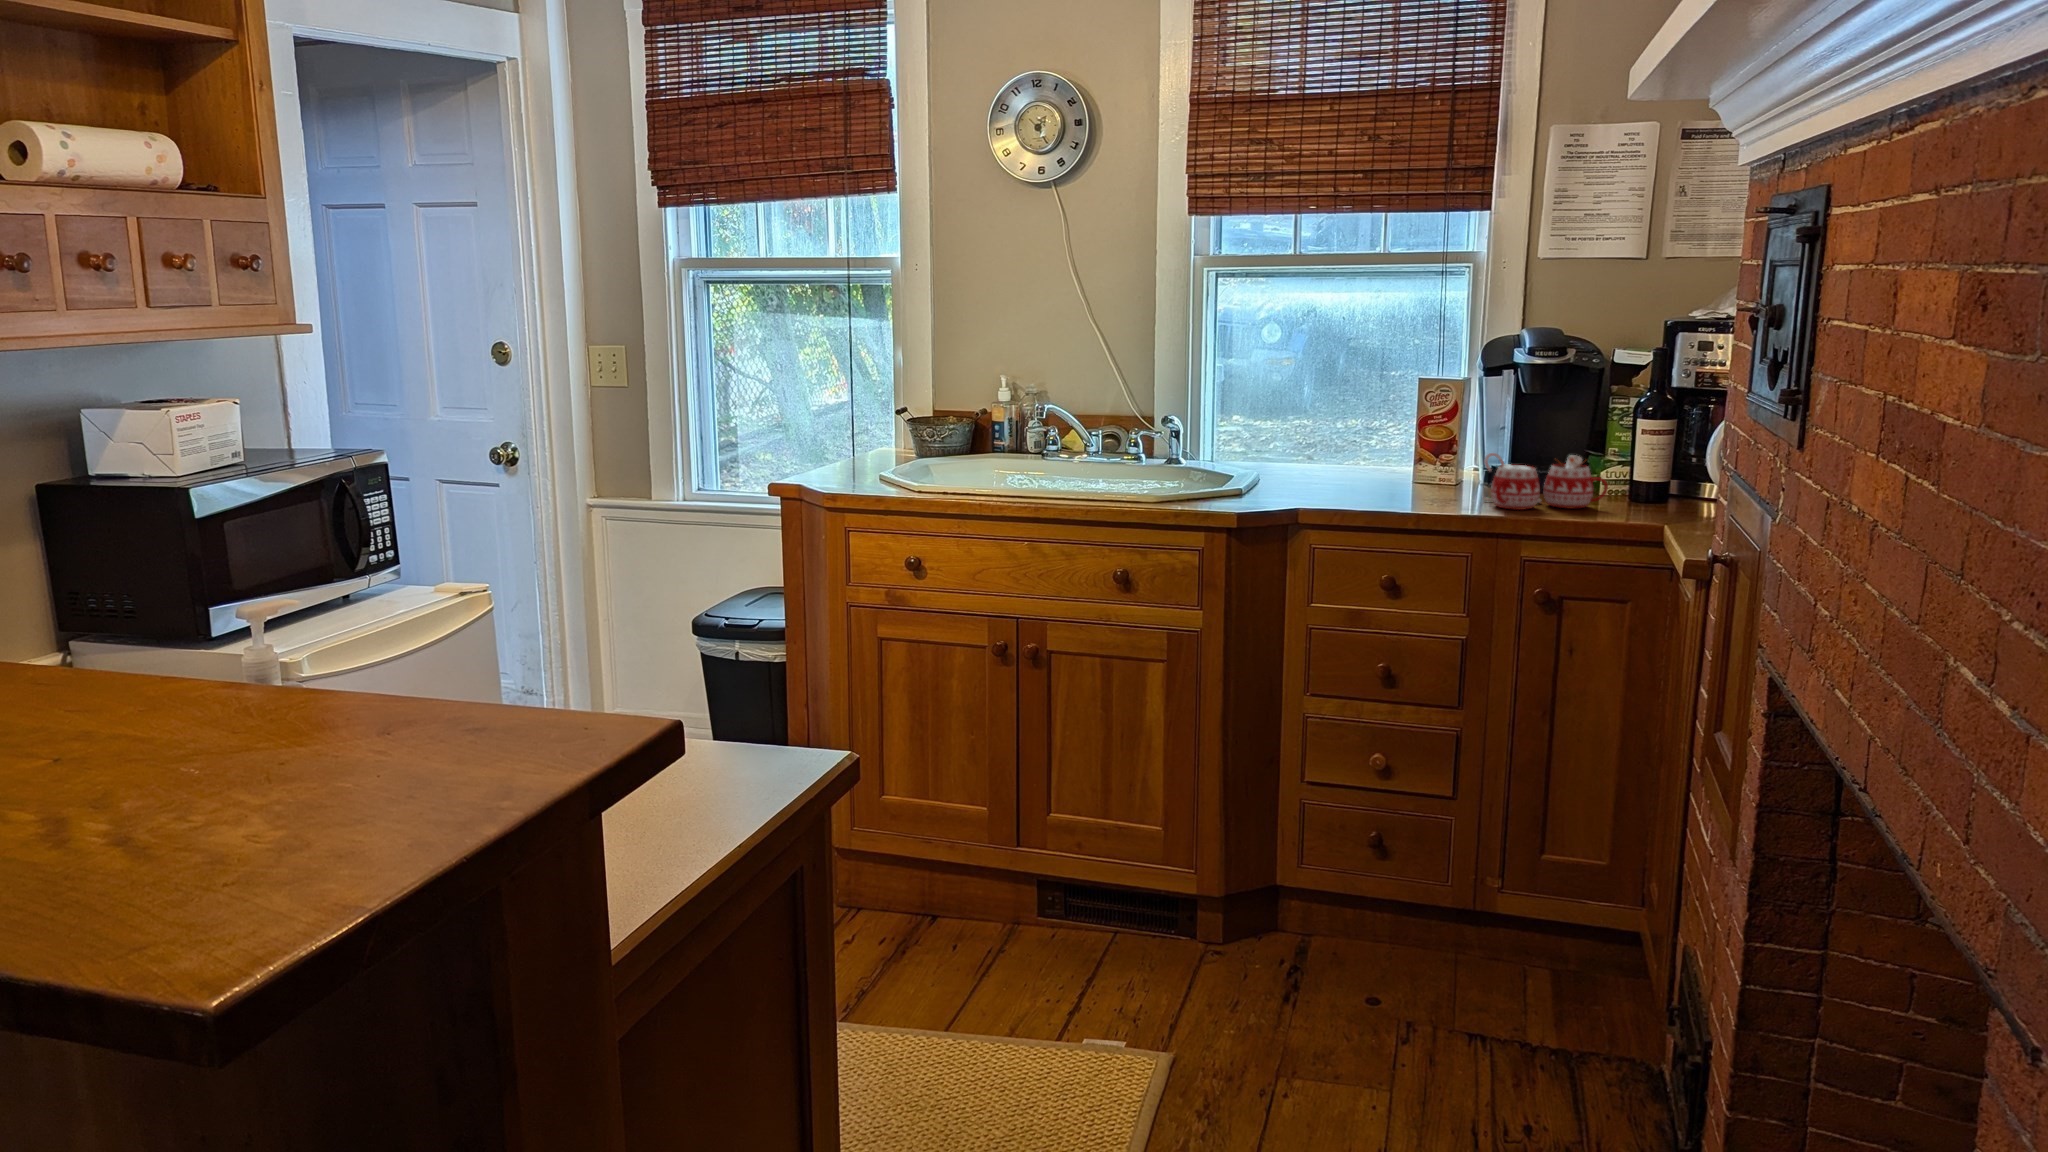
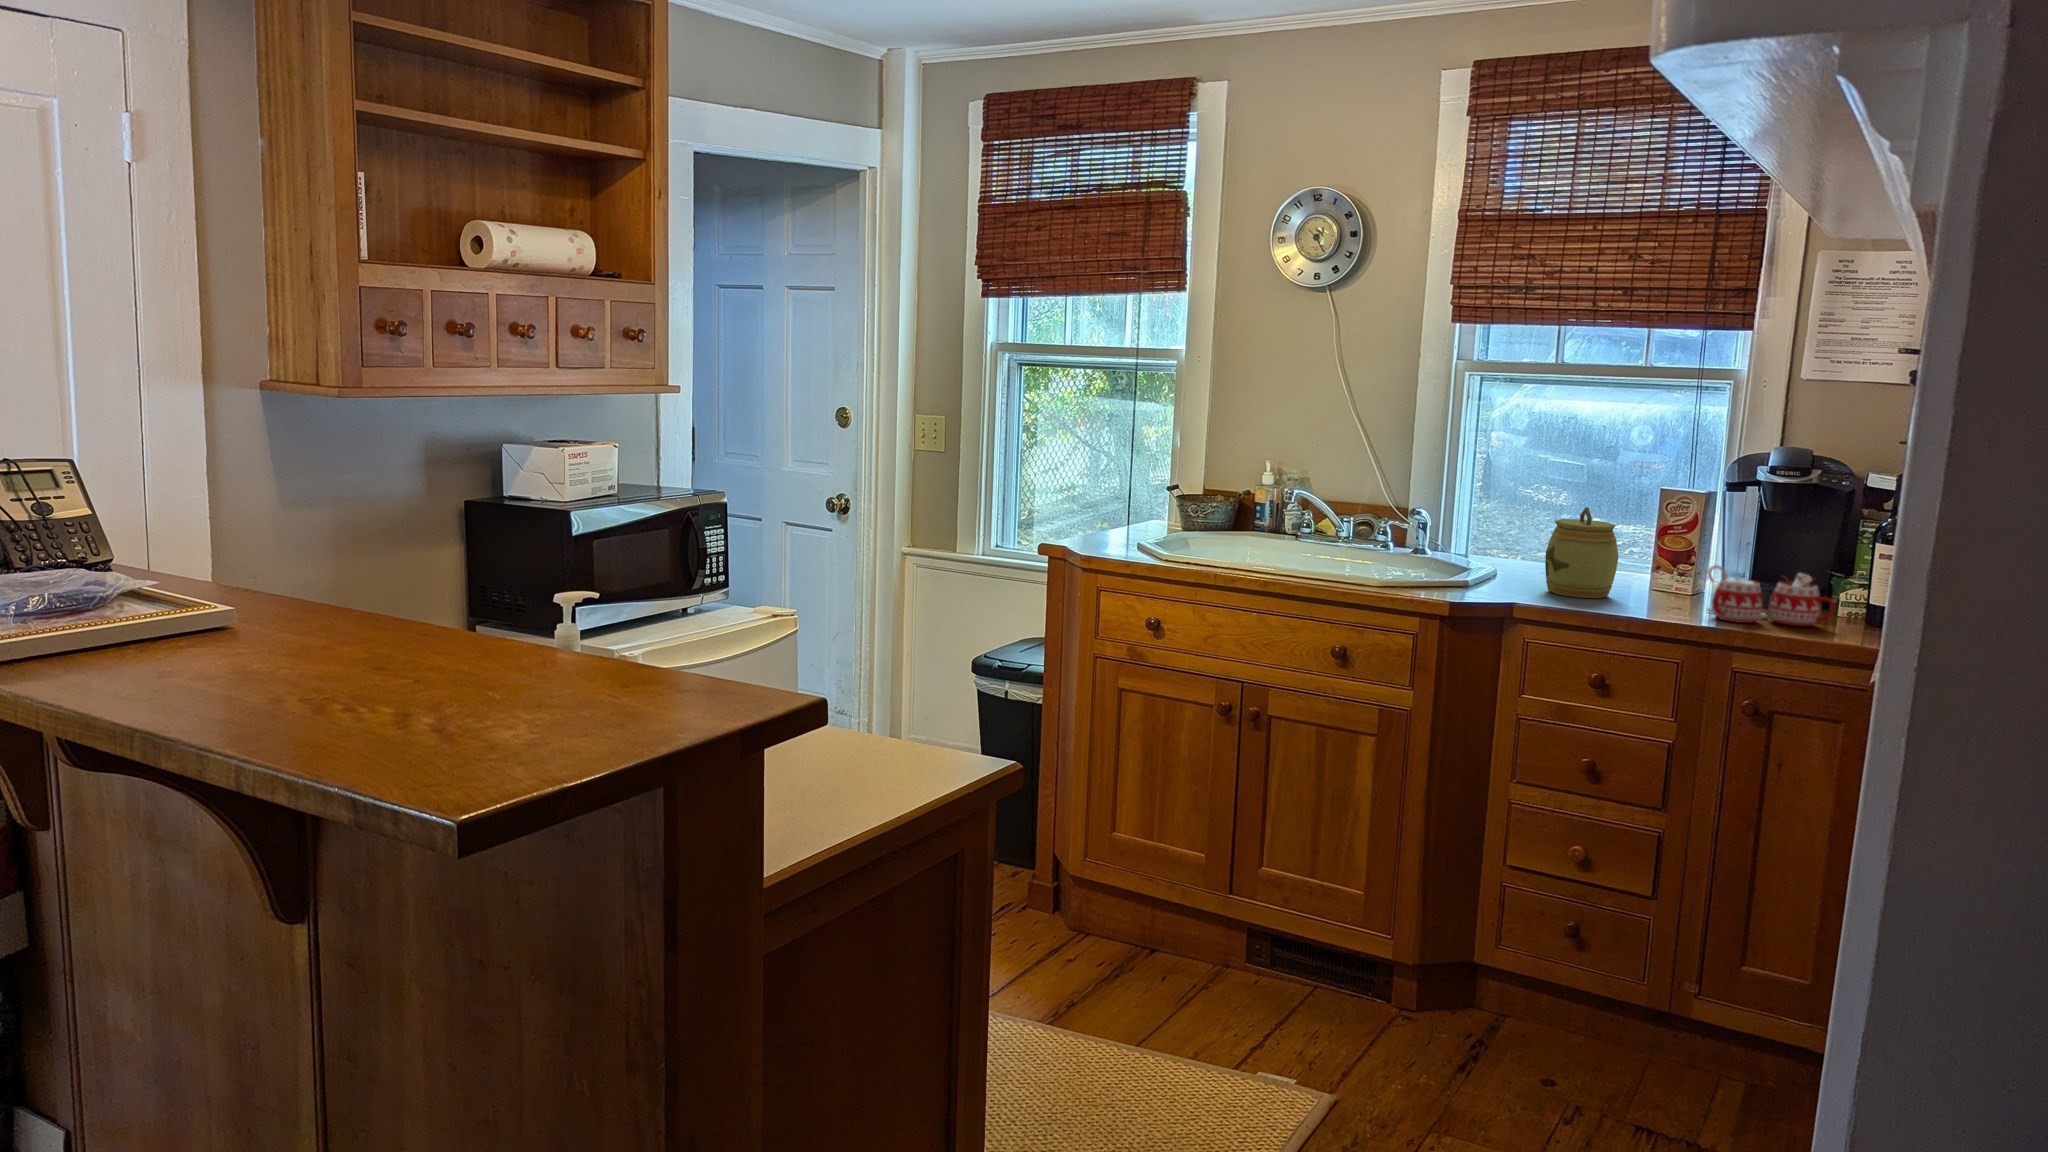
jar: none [1319,402,1391,497] -> present [1545,507,1619,598]

